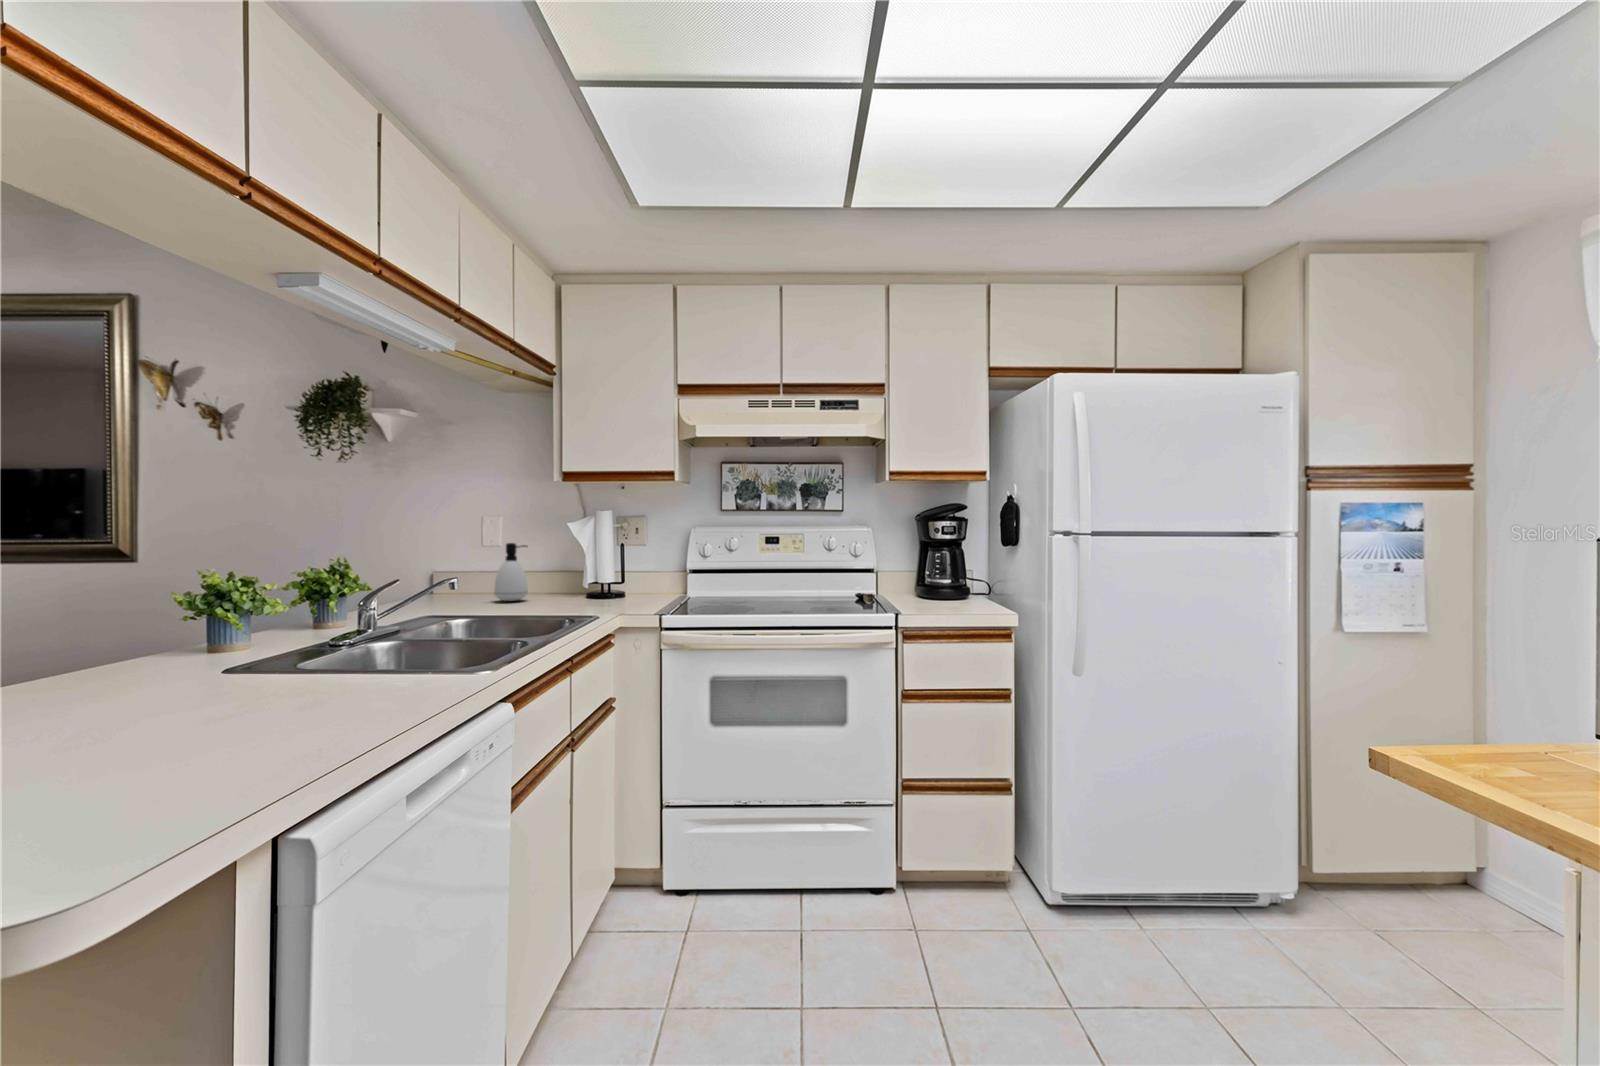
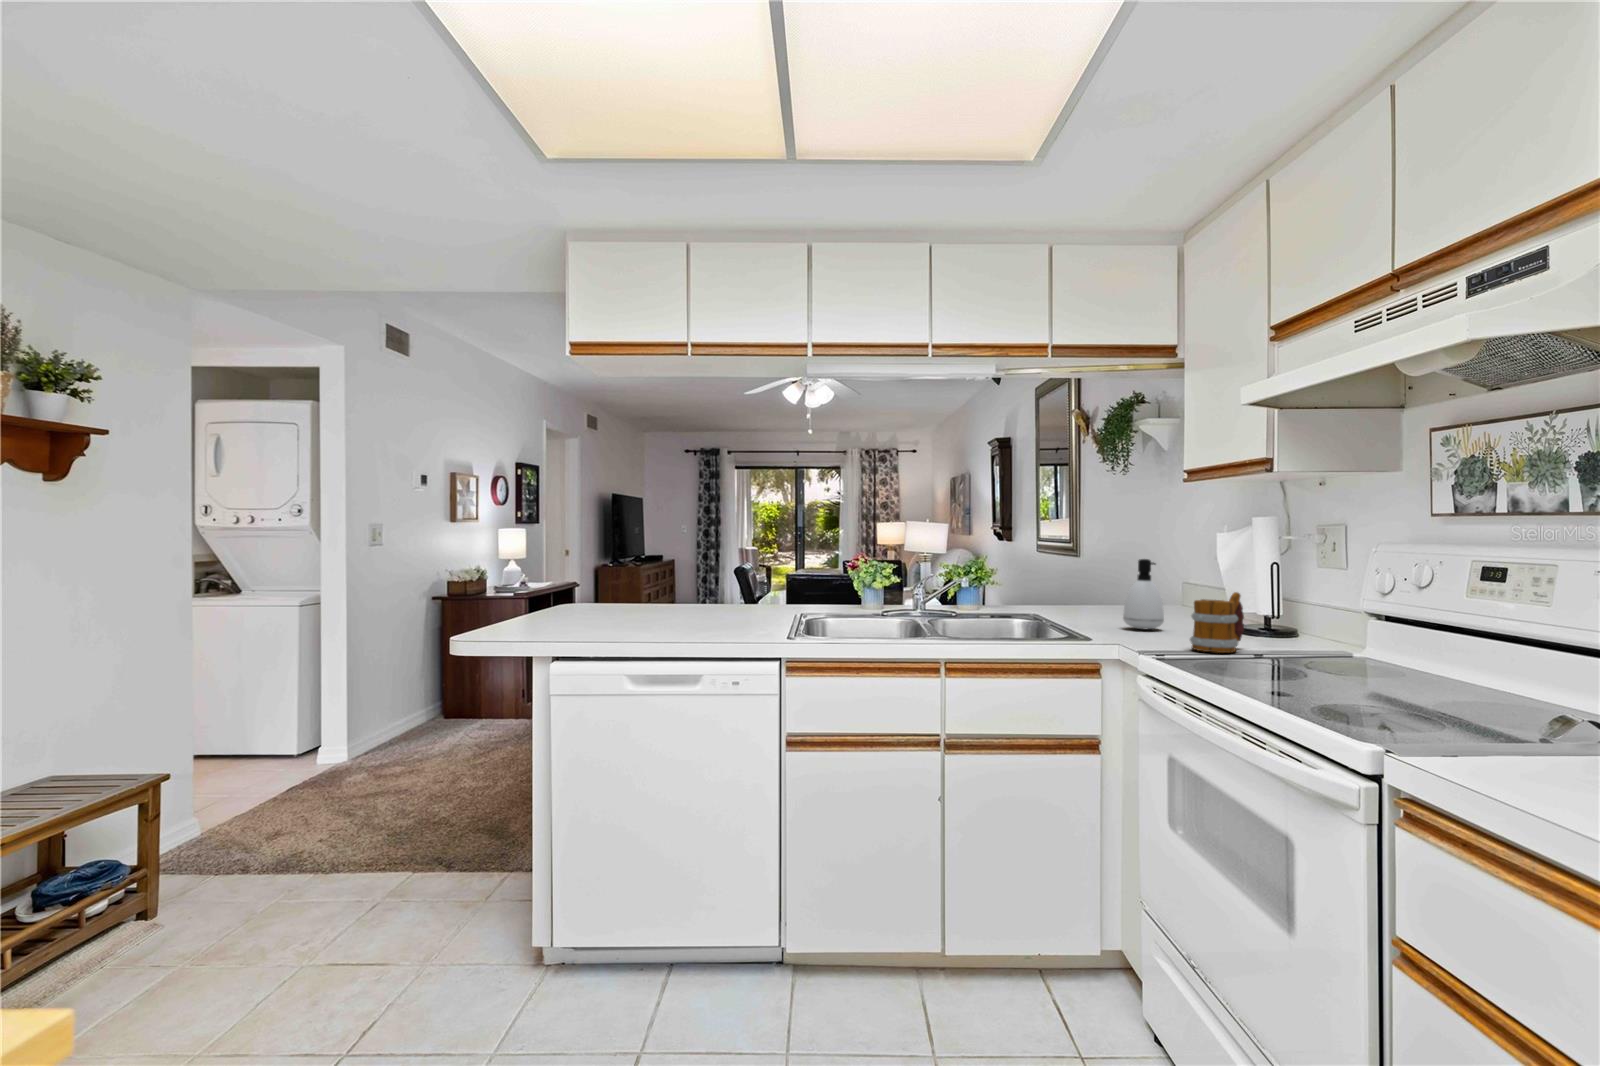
mug: none [611,562,641,605] -> present [1190,592,1244,653]

